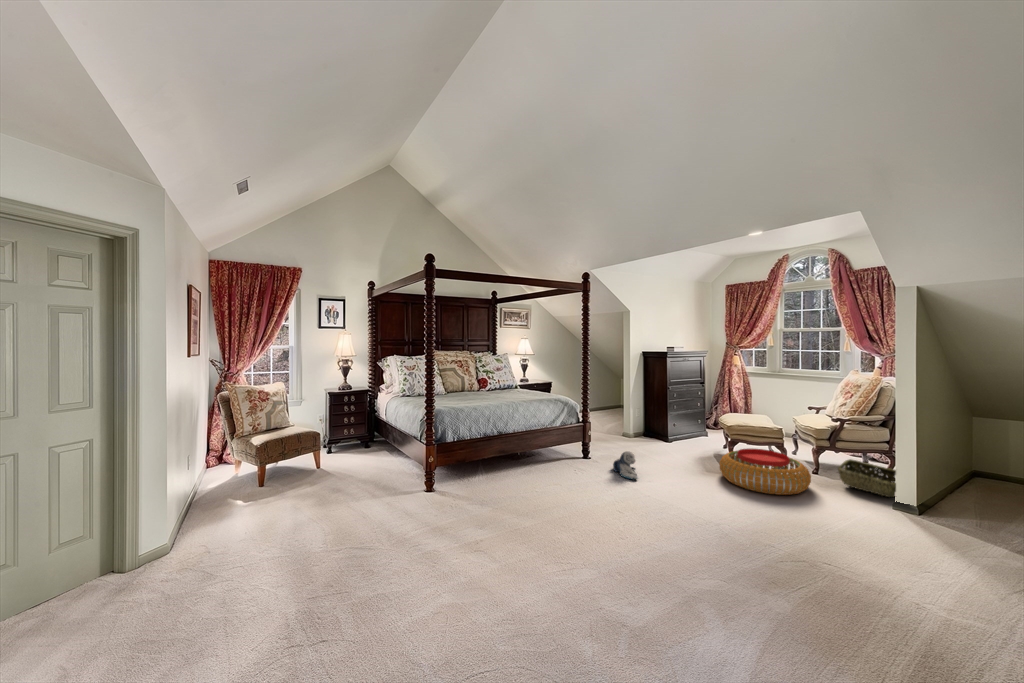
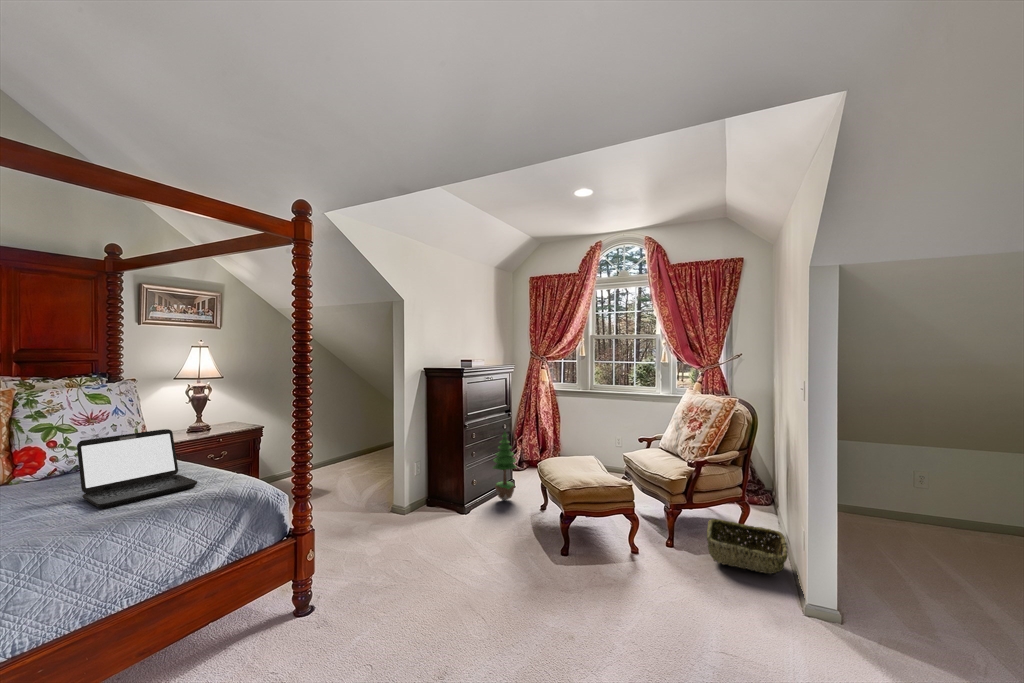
laptop: none [502,374,541,400] -> present [77,429,197,509]
potted tree: none [689,393,708,440] -> present [493,432,517,501]
pouf: present [720,449,811,495] -> none [558,525,691,619]
plush toy: present [613,452,637,480] -> none [370,584,423,654]

